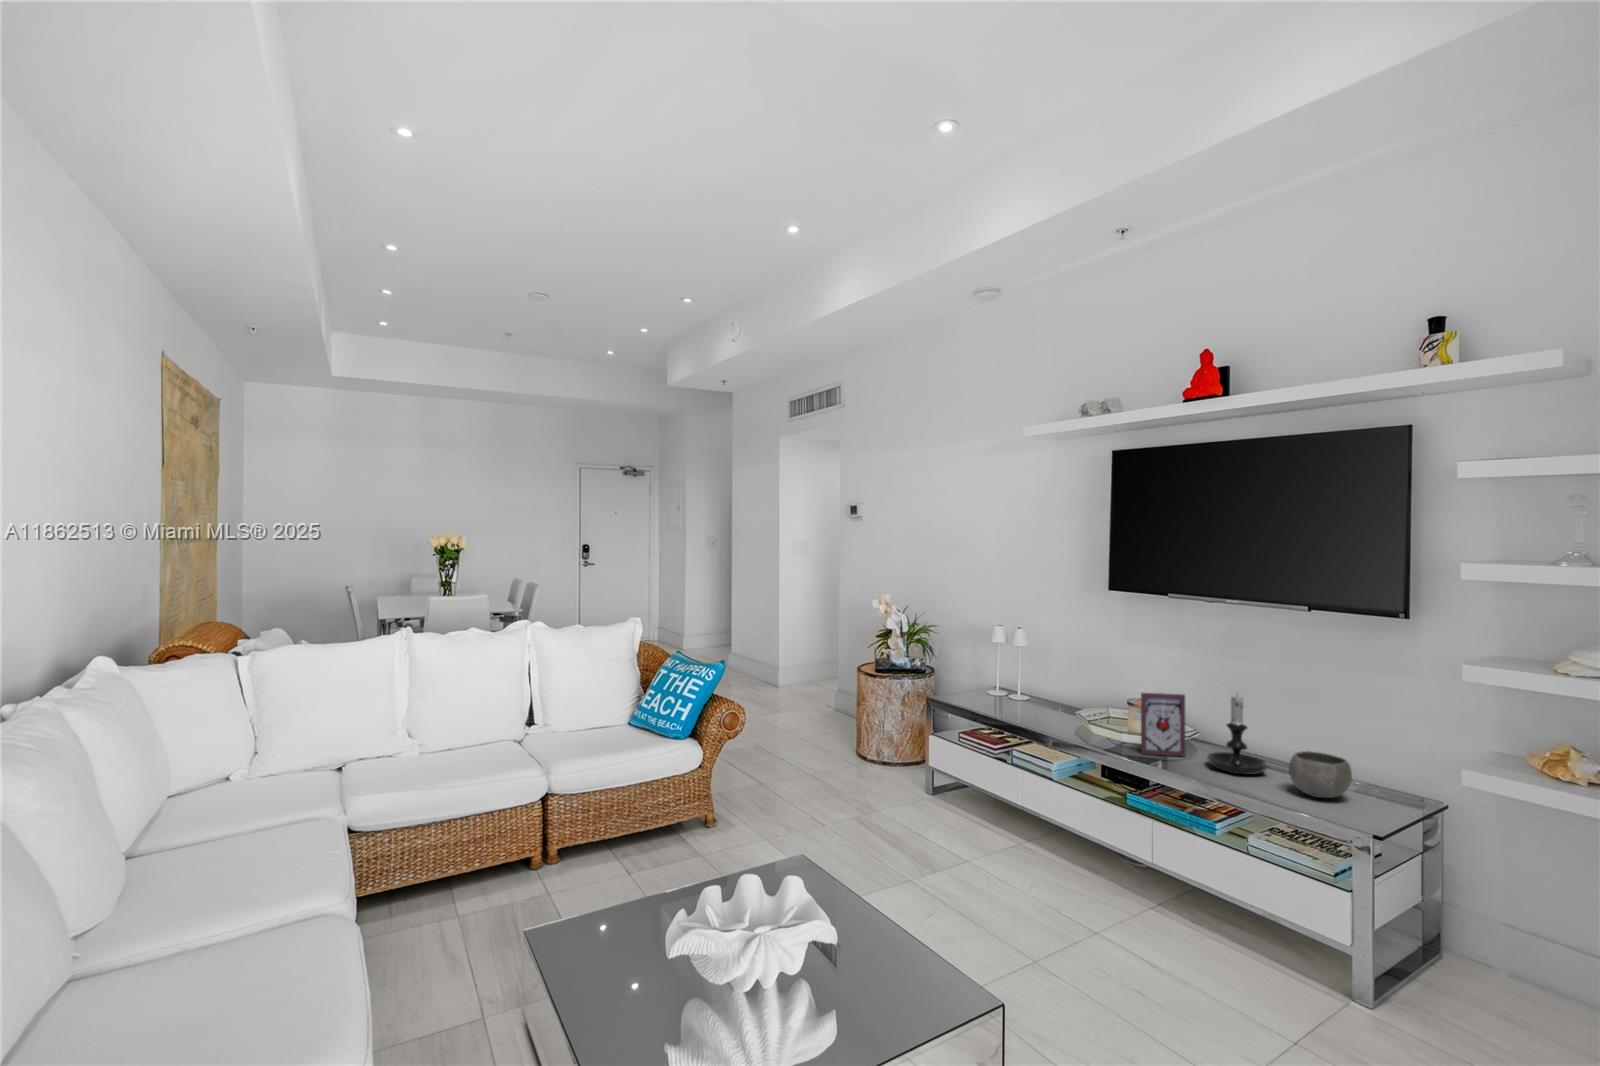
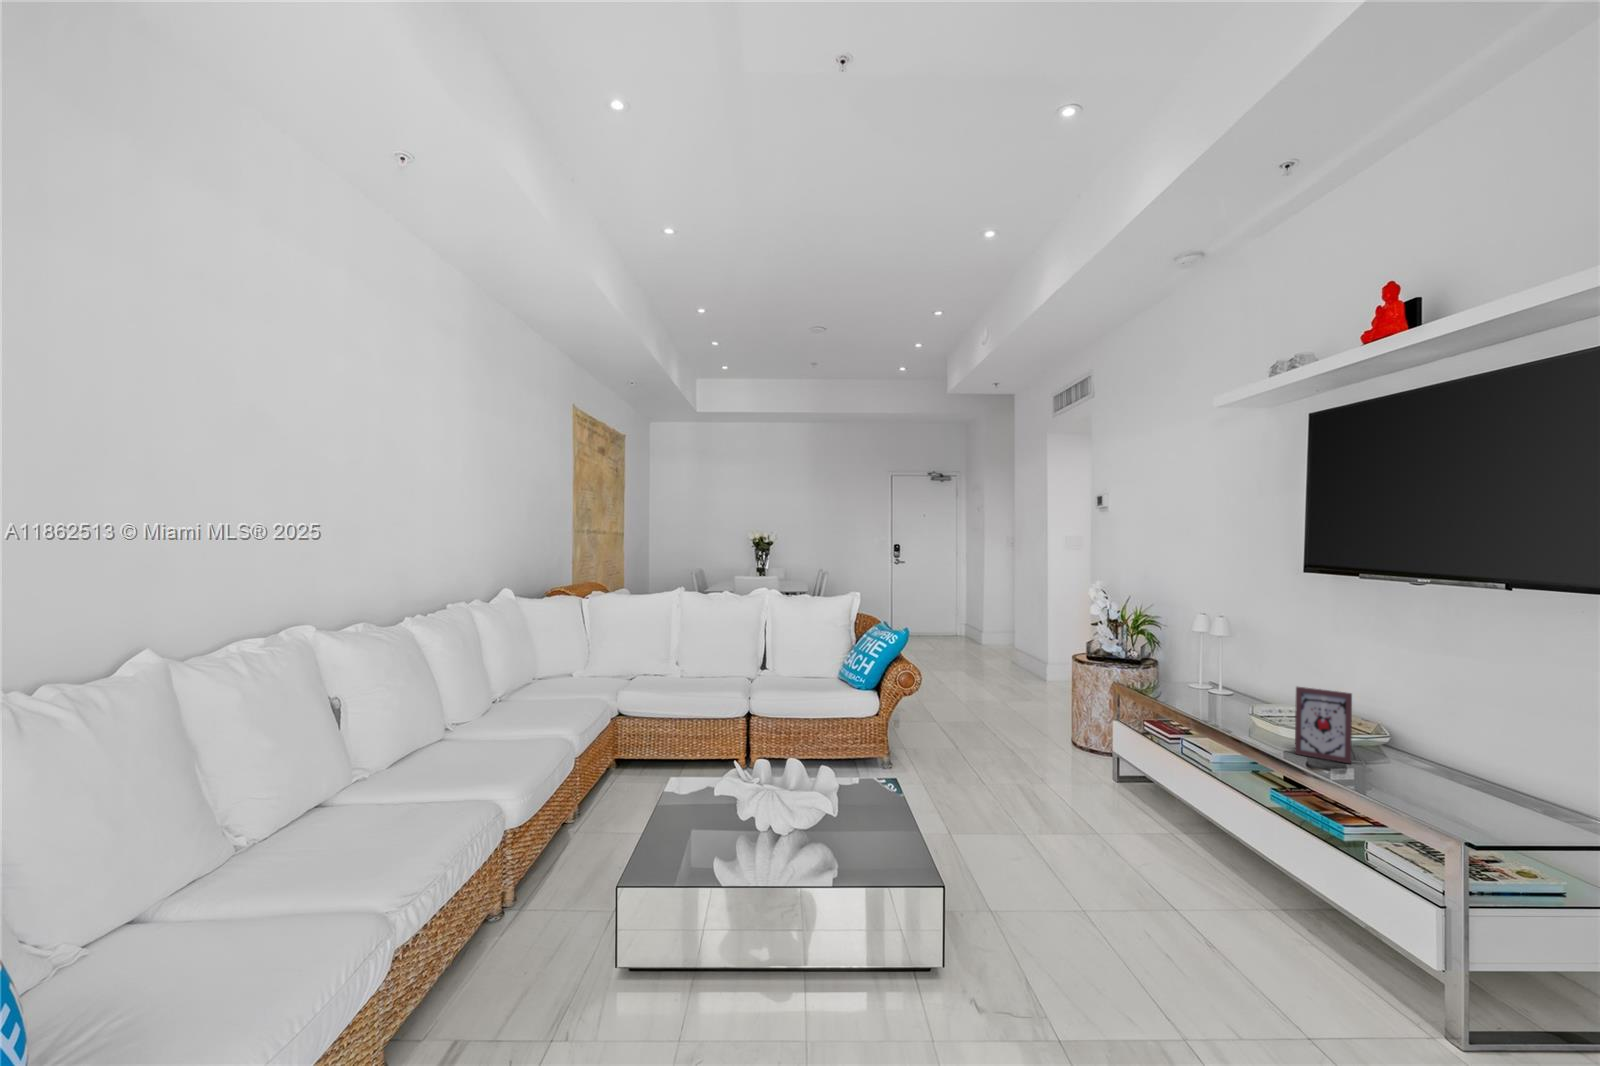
candle holder: present [1207,696,1268,774] -> none [1364,692,1447,789]
ceramic bowl: present [1289,751,1352,798] -> none [1437,764,1524,821]

